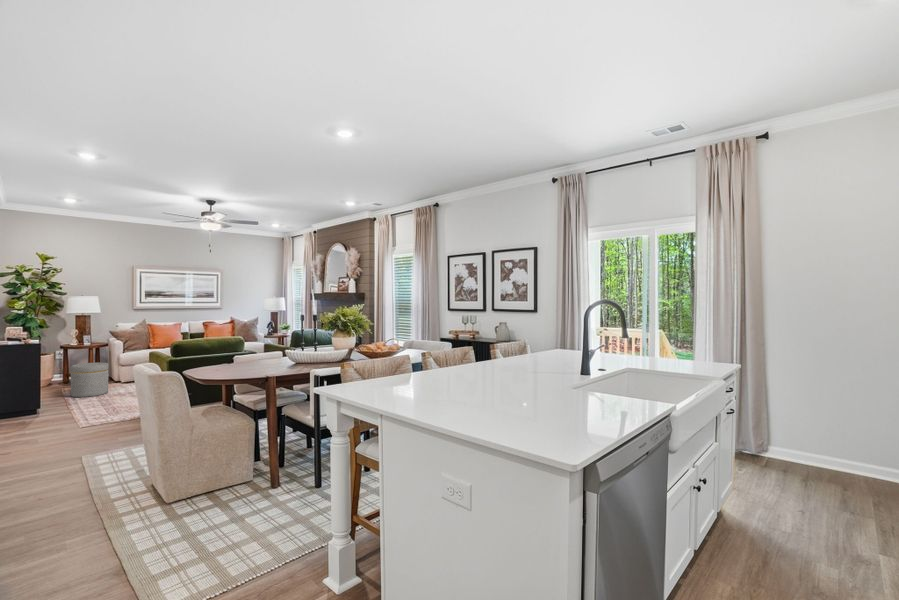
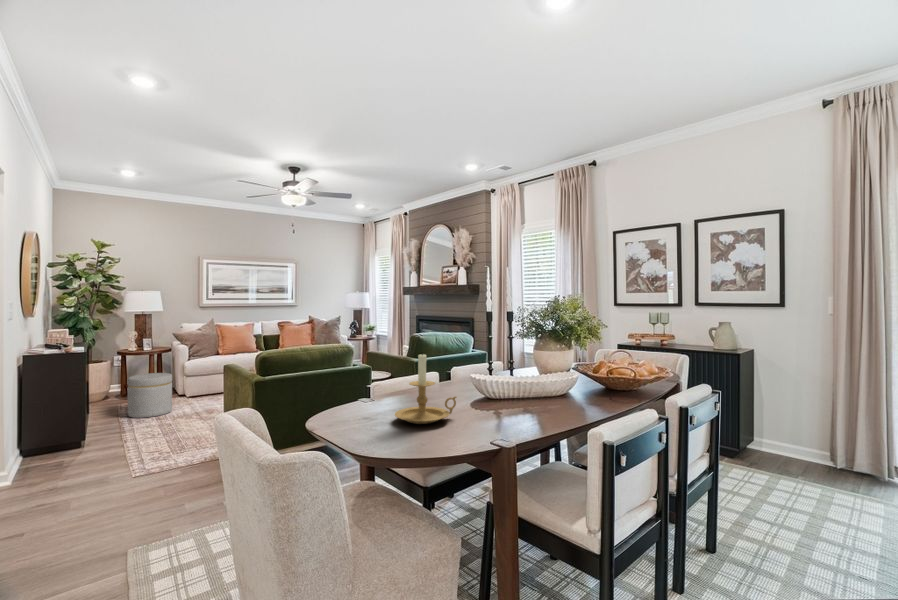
candle holder: none [230,336,266,372] -> present [395,354,456,424]

